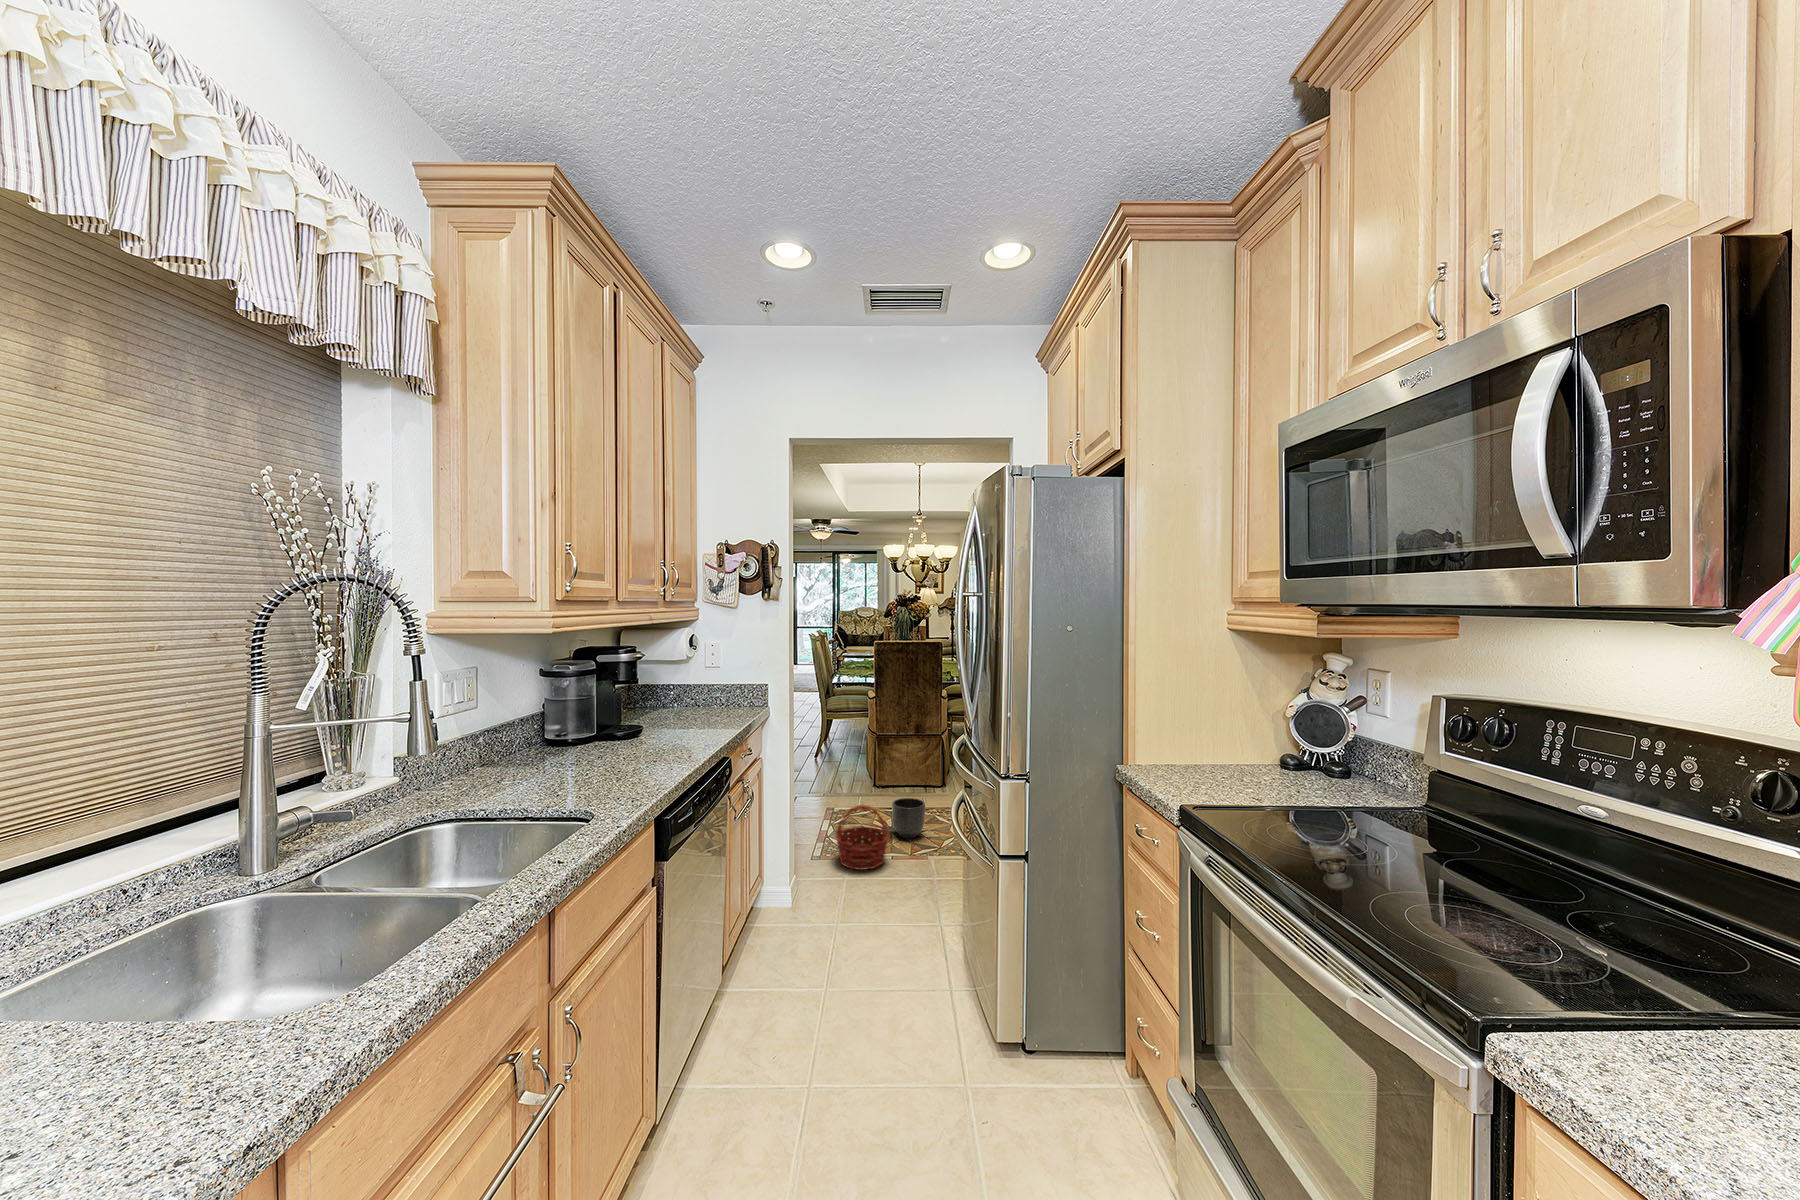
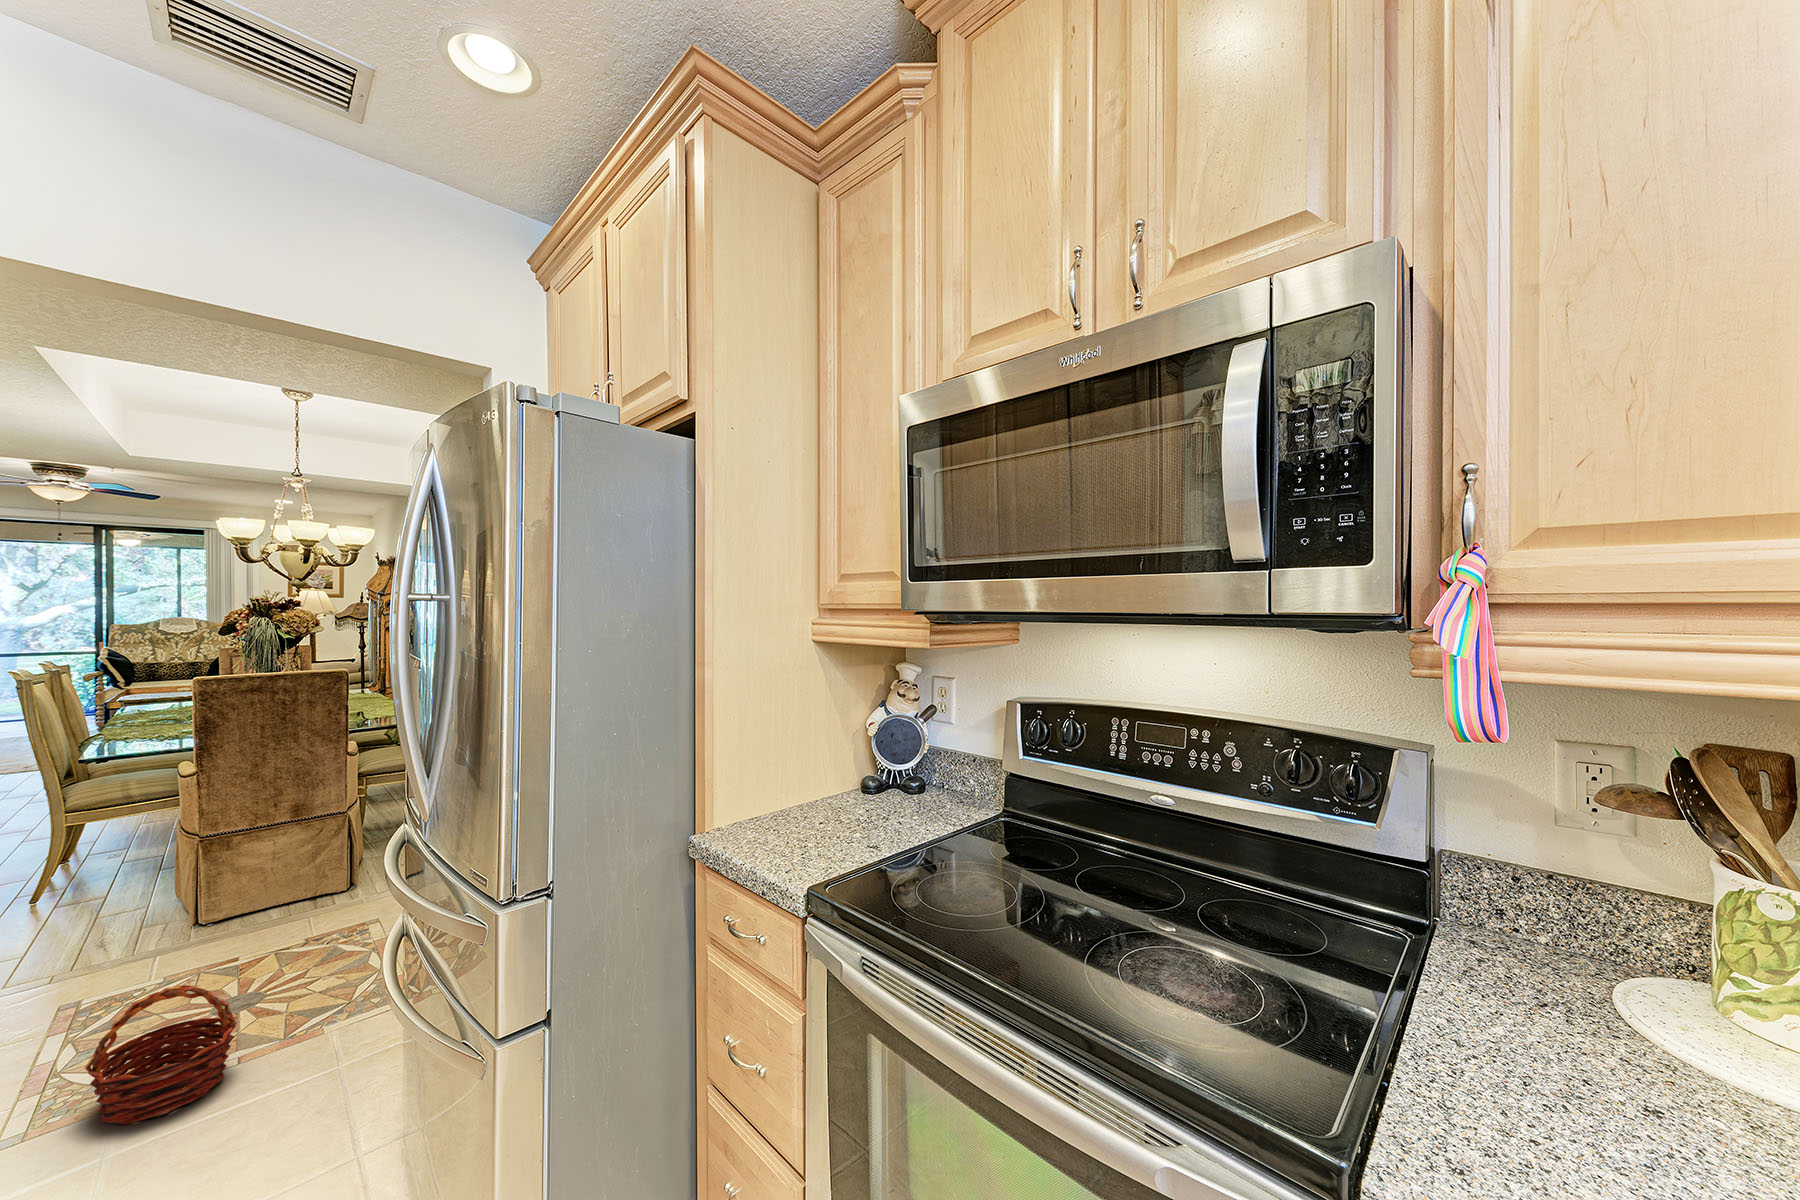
planter: present [892,798,925,838] -> none [242,935,317,1011]

